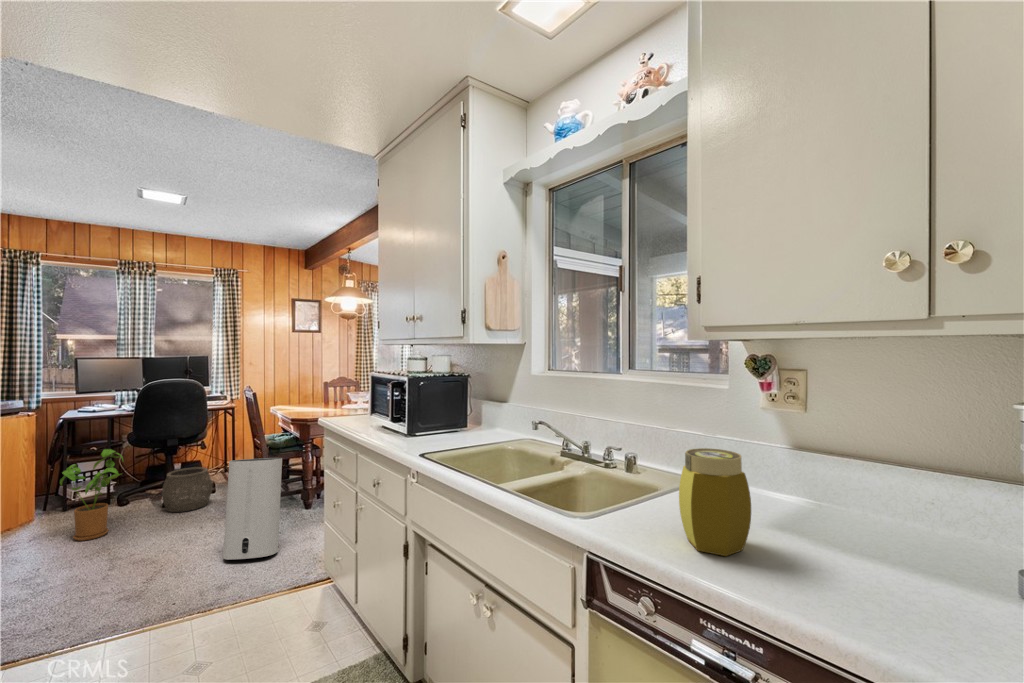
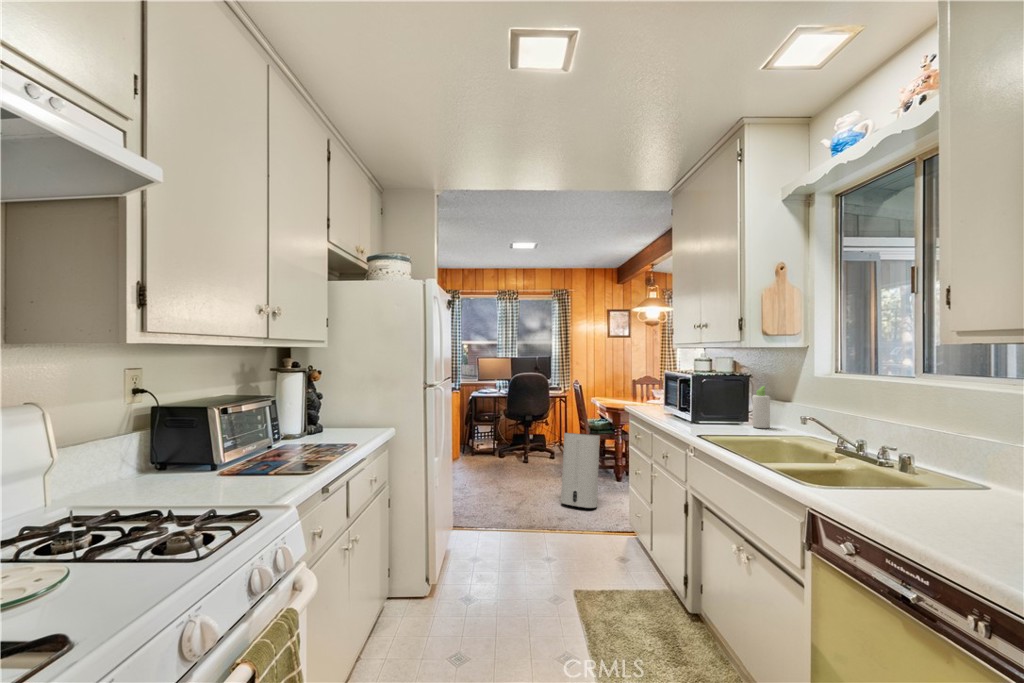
bottle: none [472,383,489,434] -> present [752,384,770,428]
jar: present [679,448,751,556] -> none [905,439,979,531]
house plant: present [60,449,123,541] -> none [472,417,503,474]
woven basket: present [162,467,212,512] -> none [523,437,553,468]

